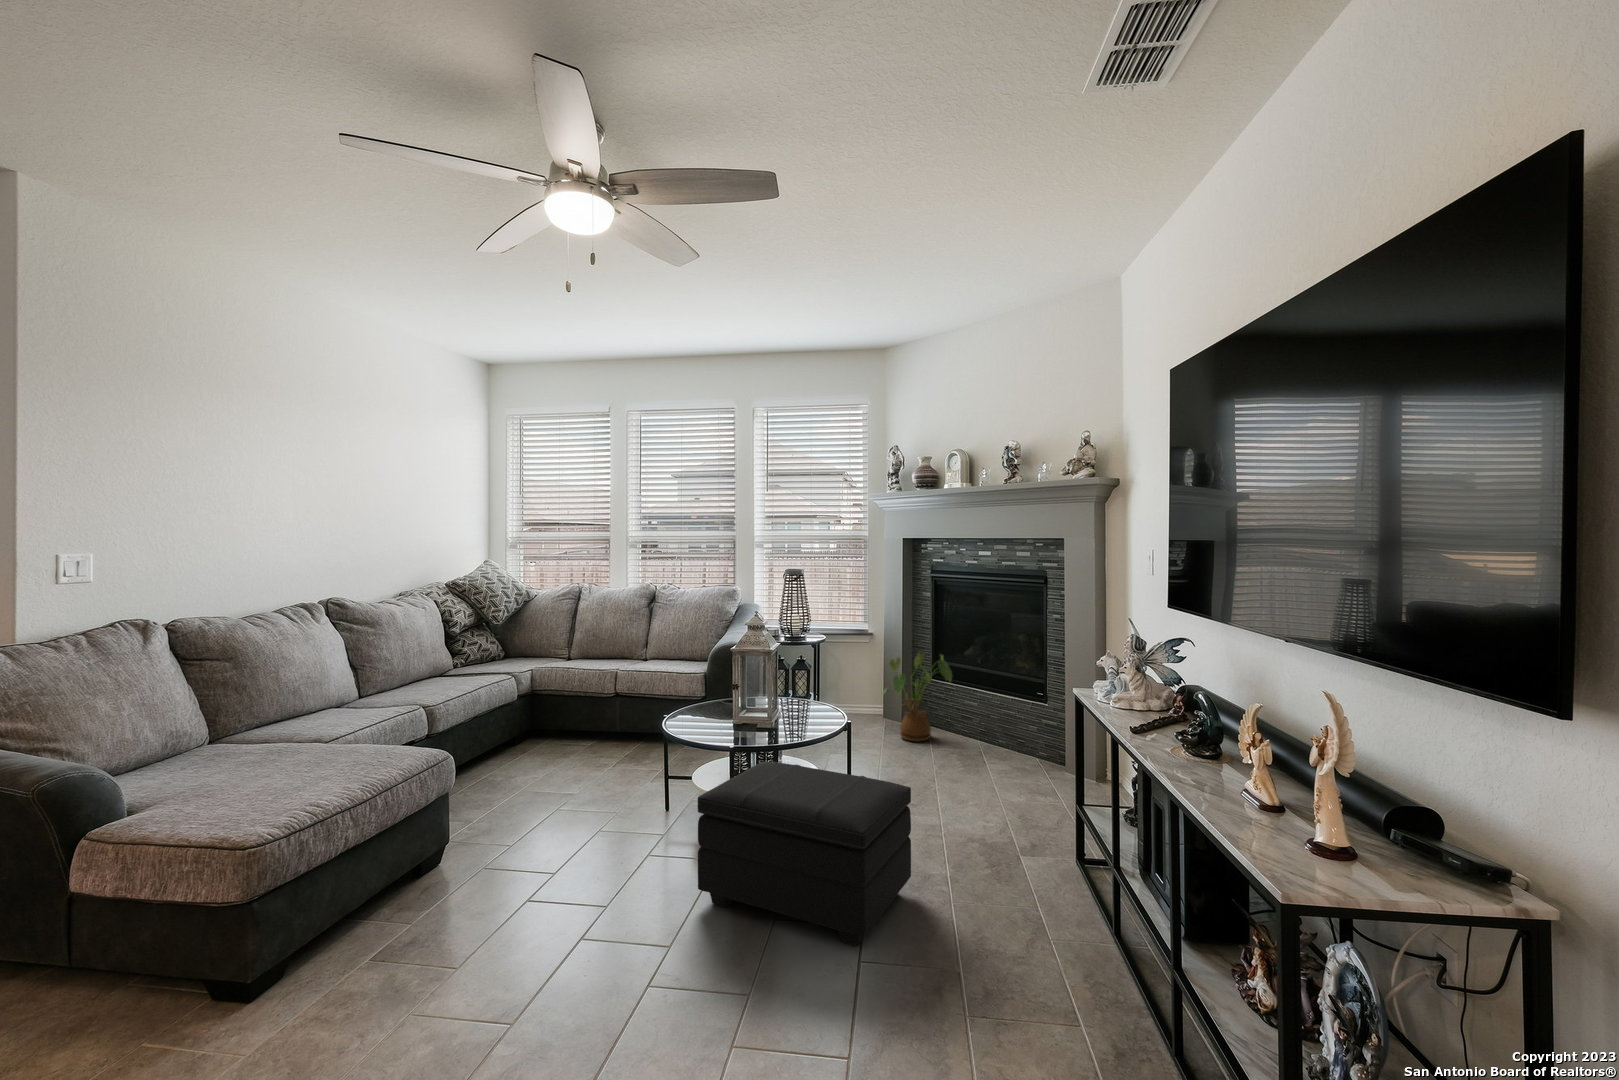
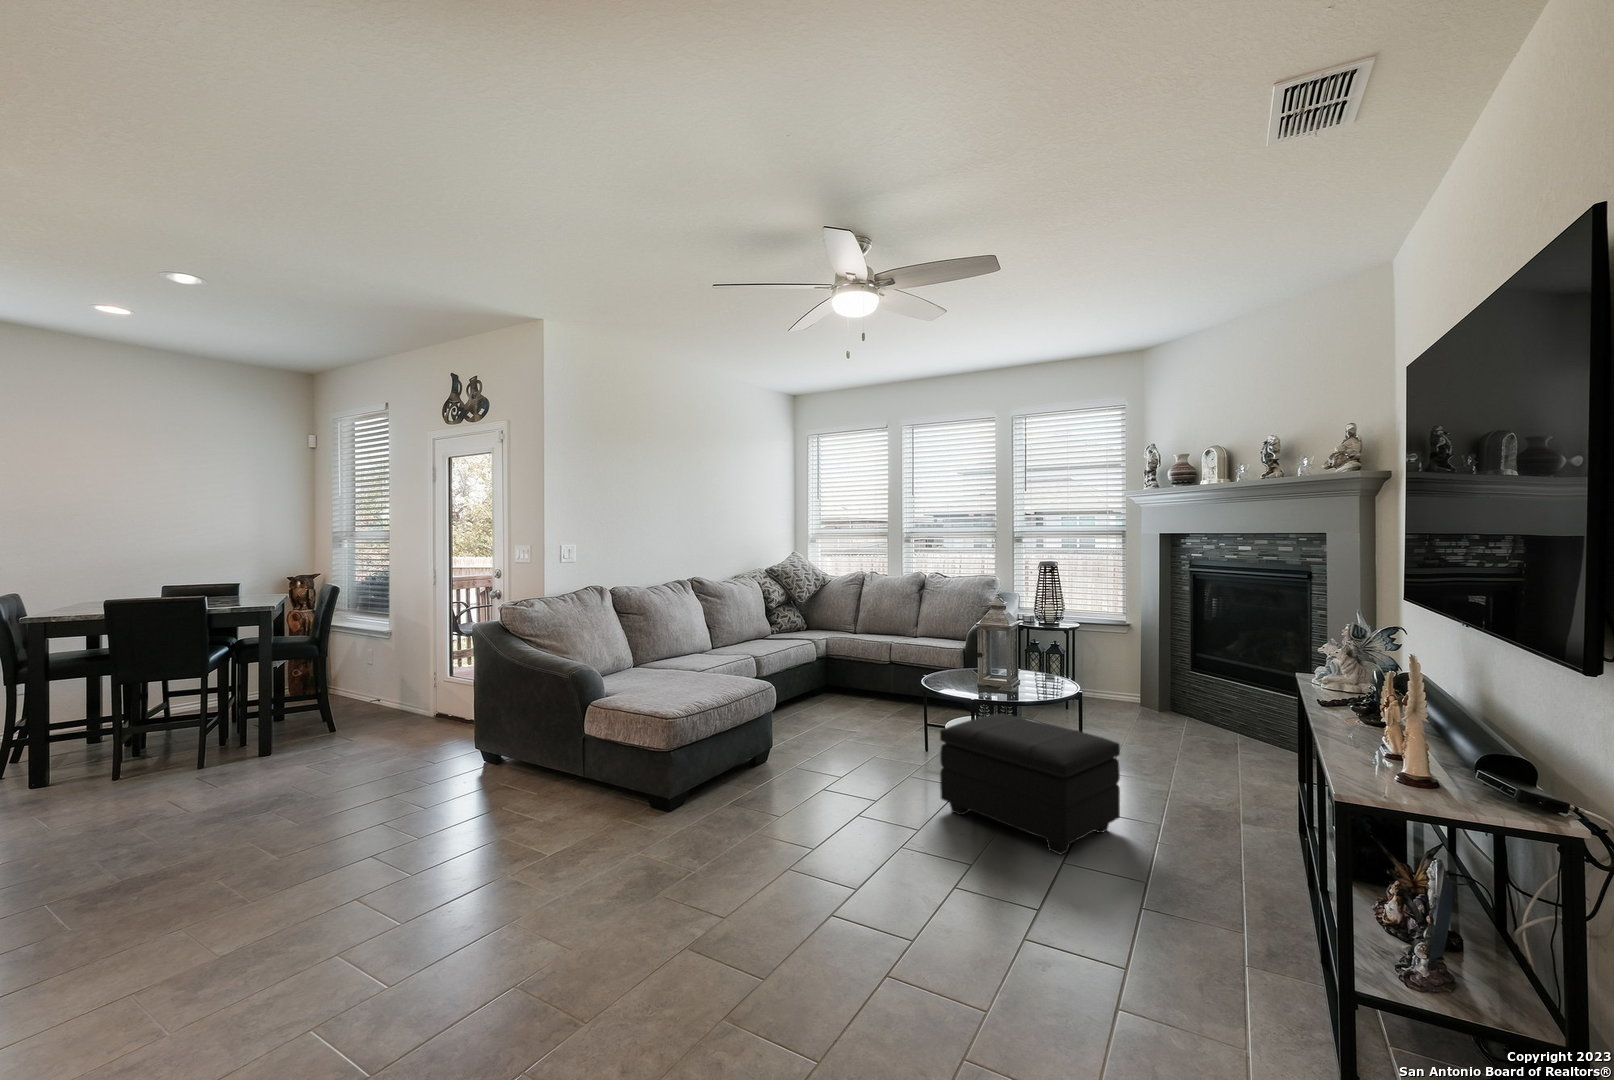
house plant: present [882,653,952,742] -> none [1130,643,1204,728]

